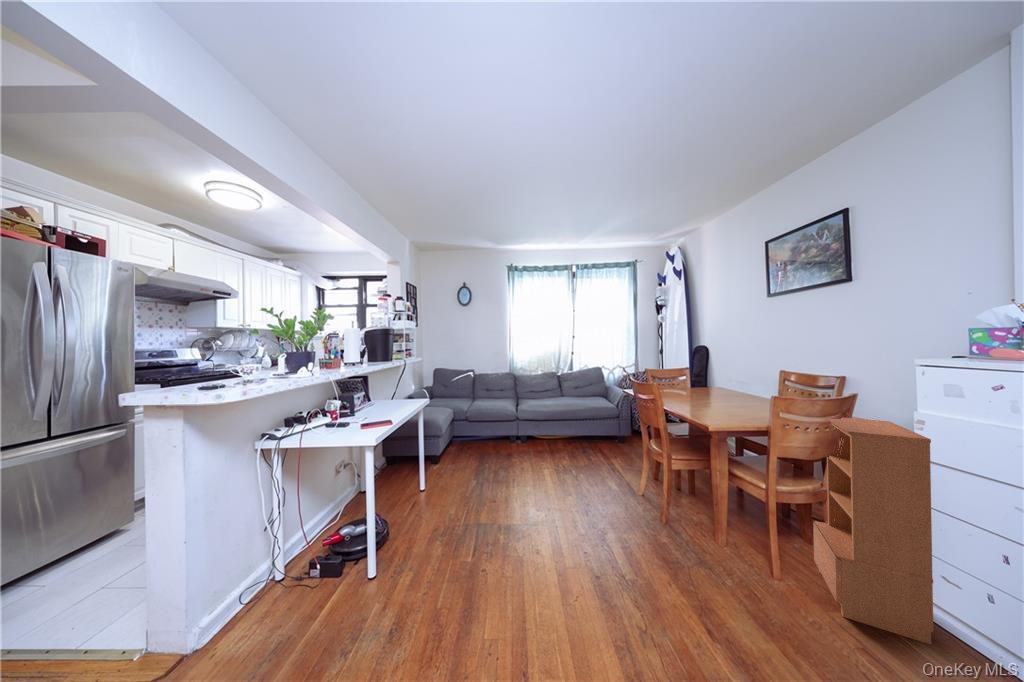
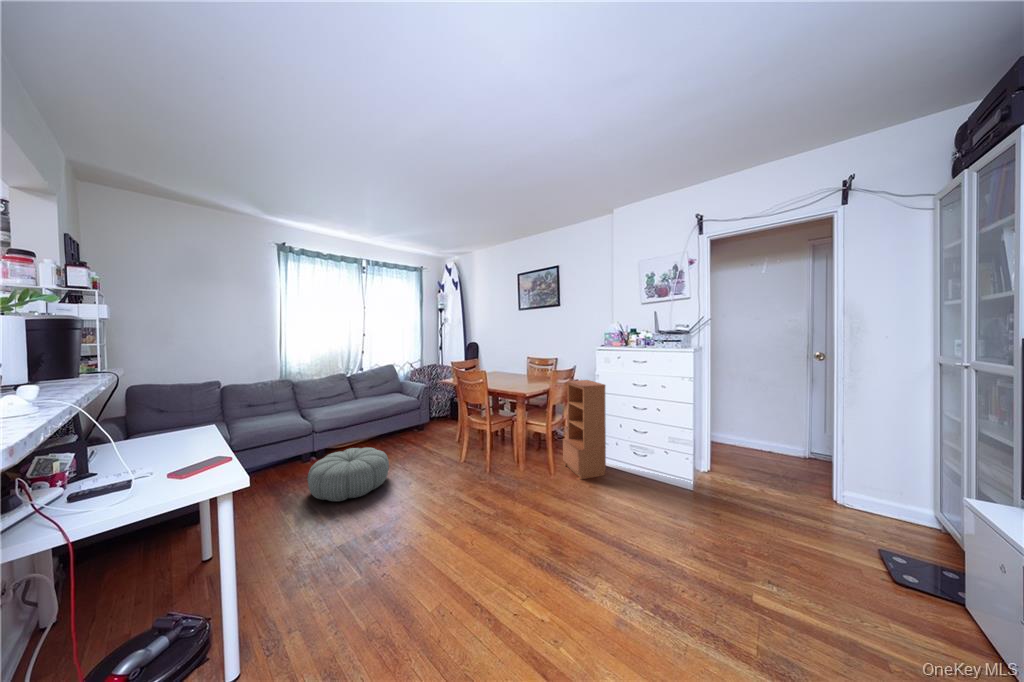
pouf: none [487,442,556,490] -> present [308,448,389,501]

